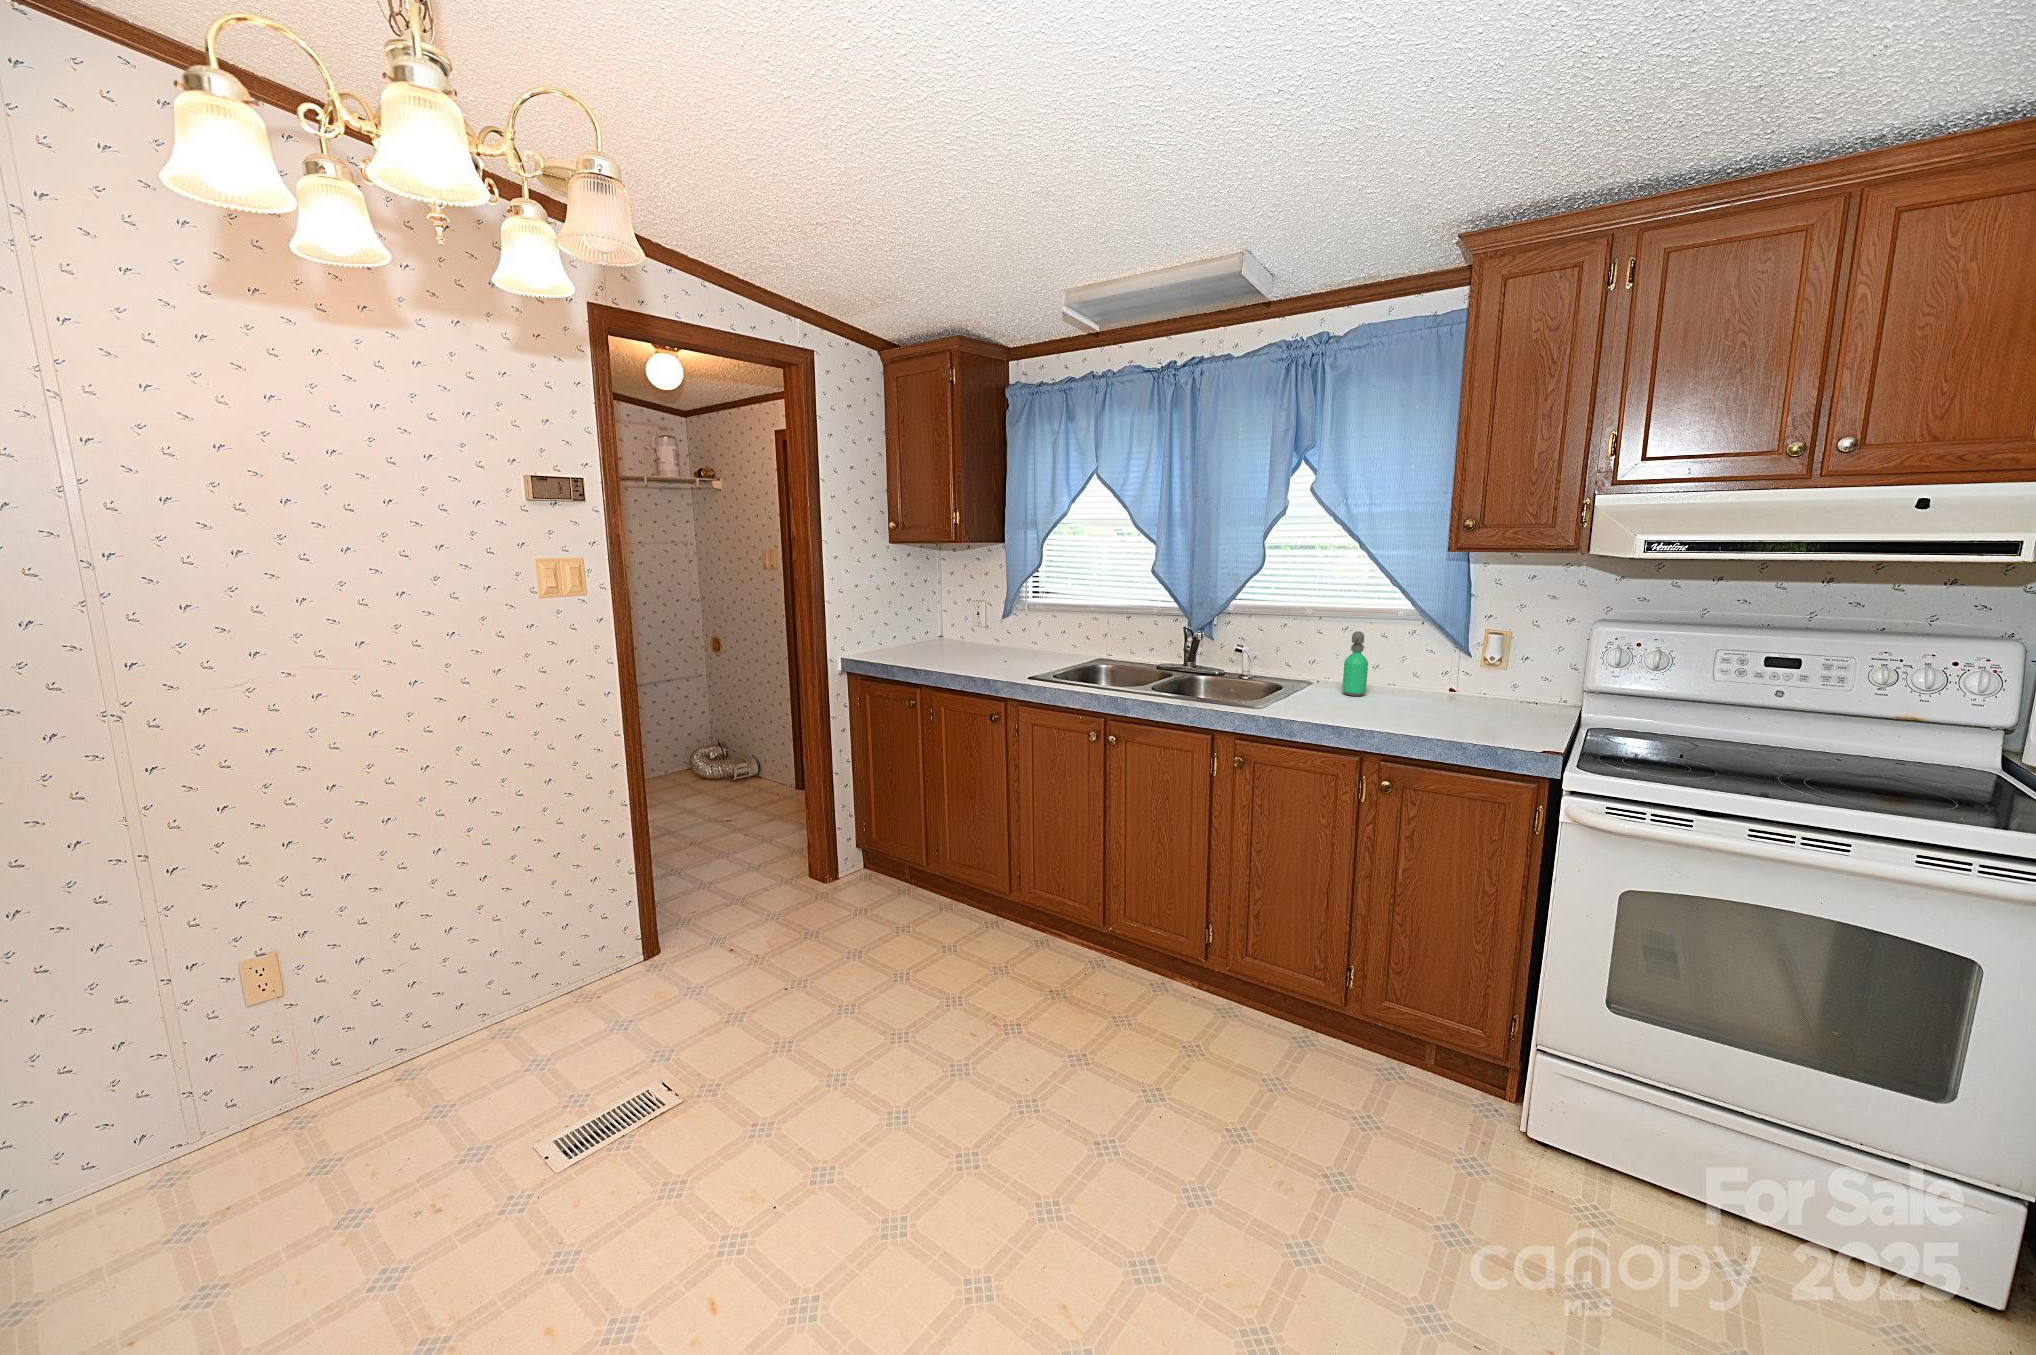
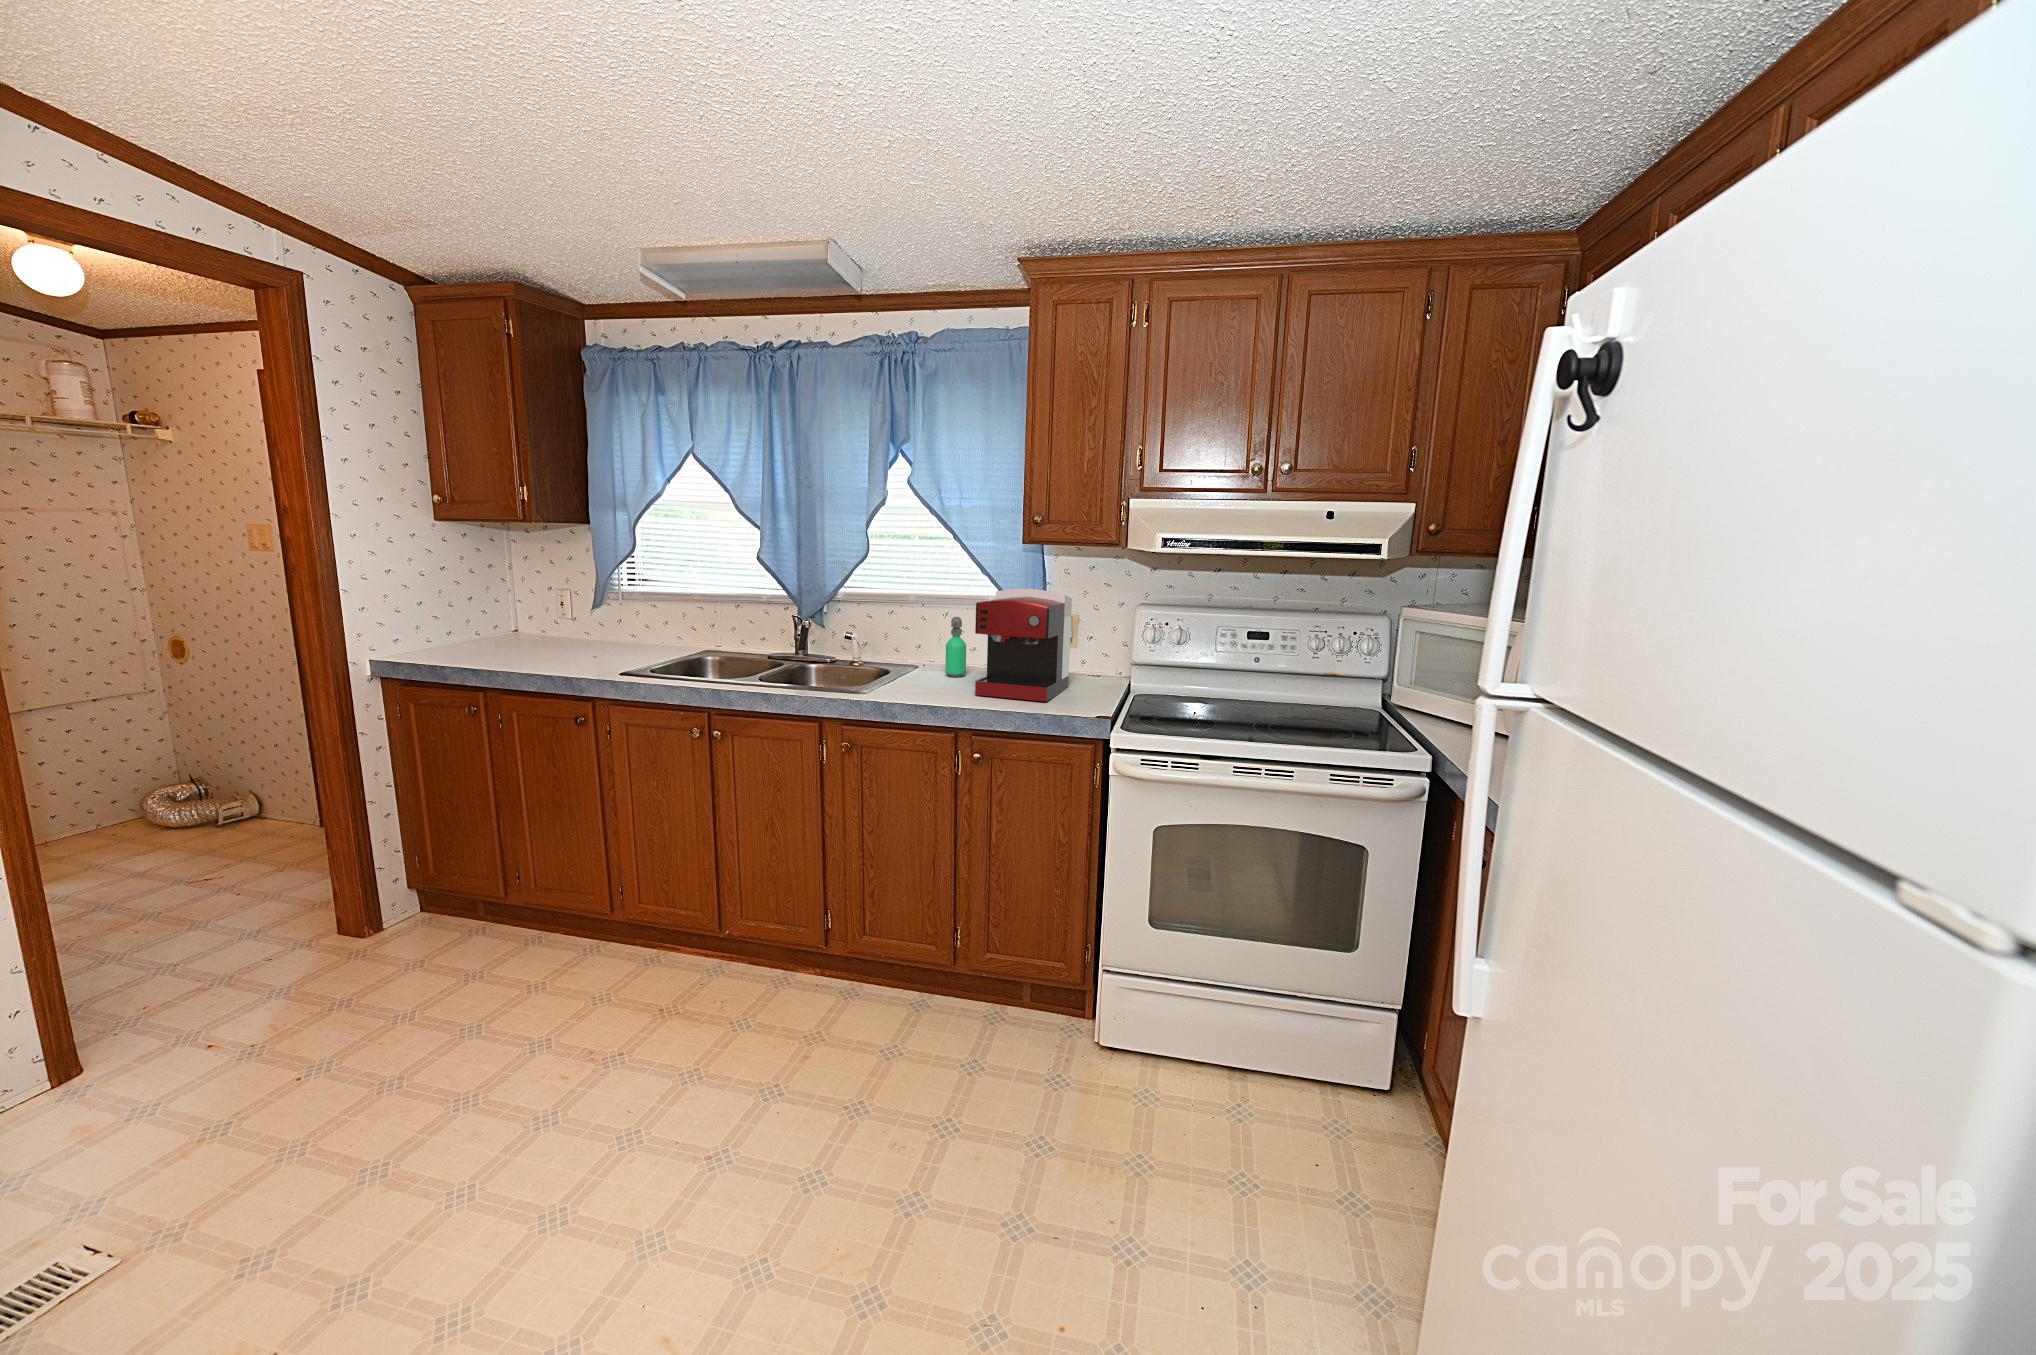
coffee maker: none [1382,603,1506,730] -> present [975,588,1072,702]

